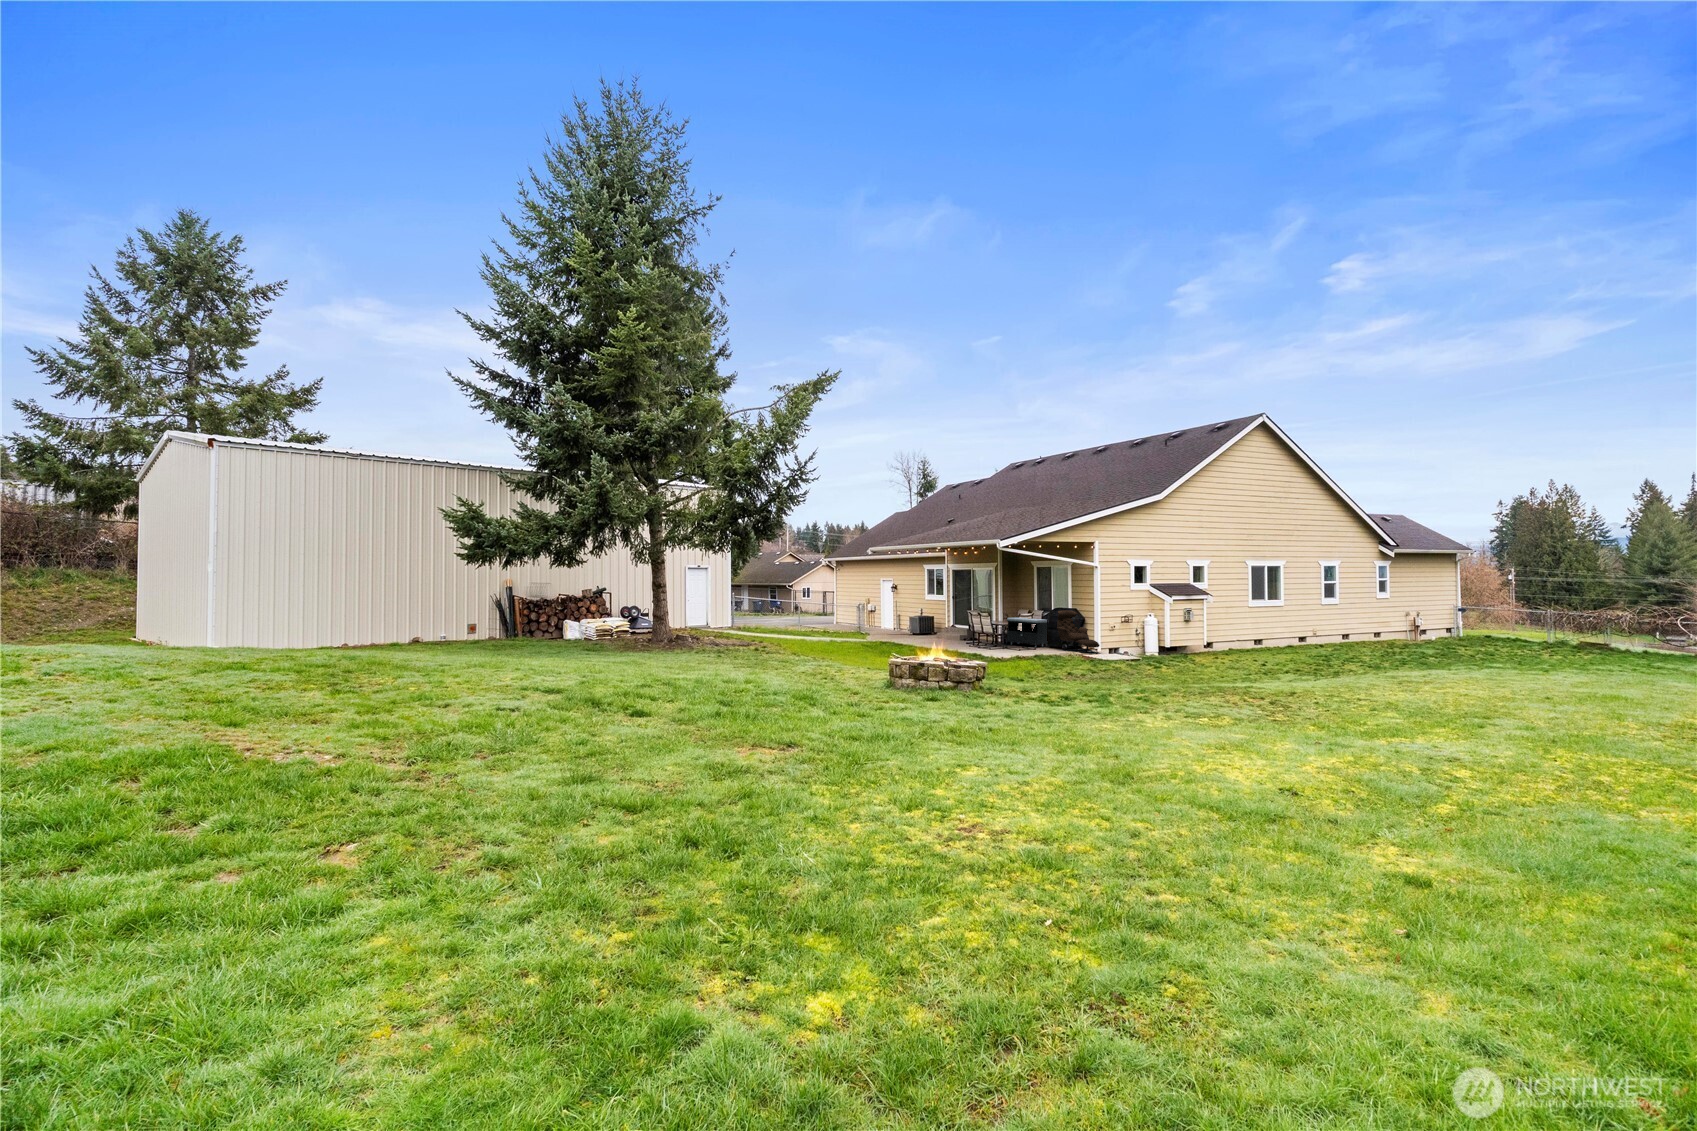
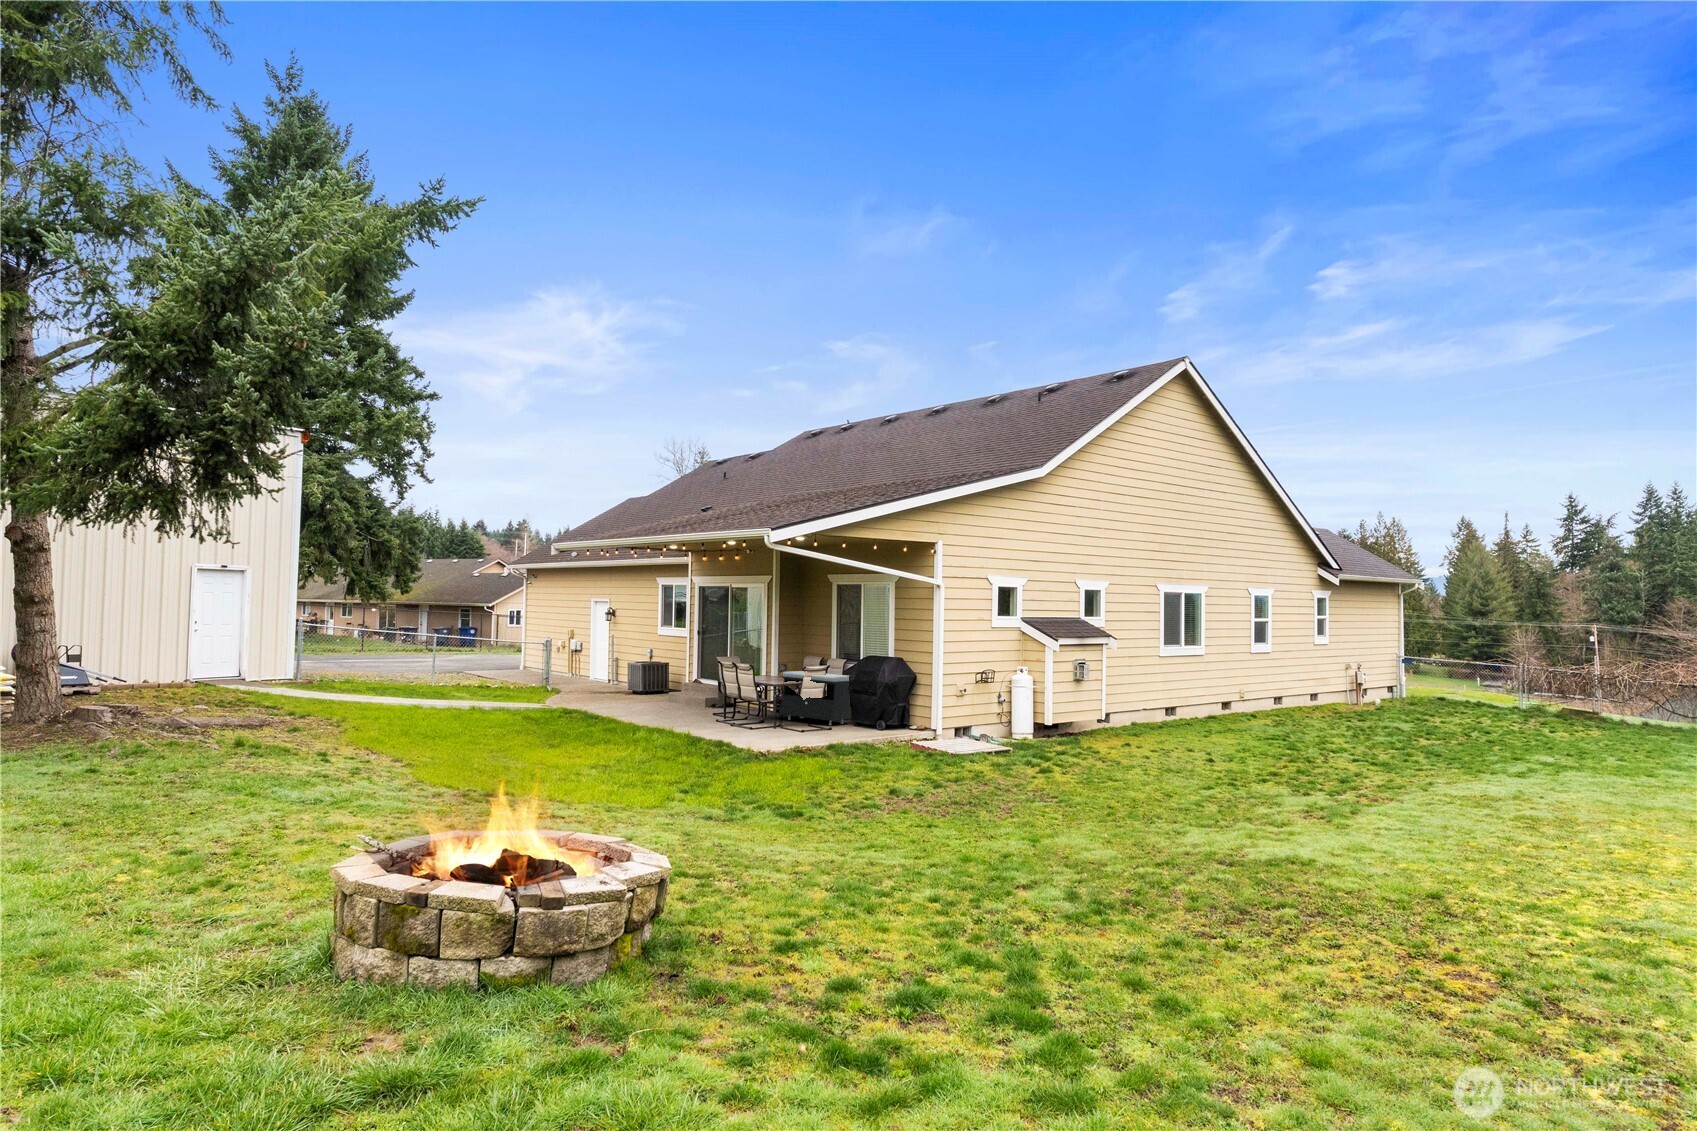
lounge chair: present [1057,610,1100,653] -> none [867,660,939,739]

